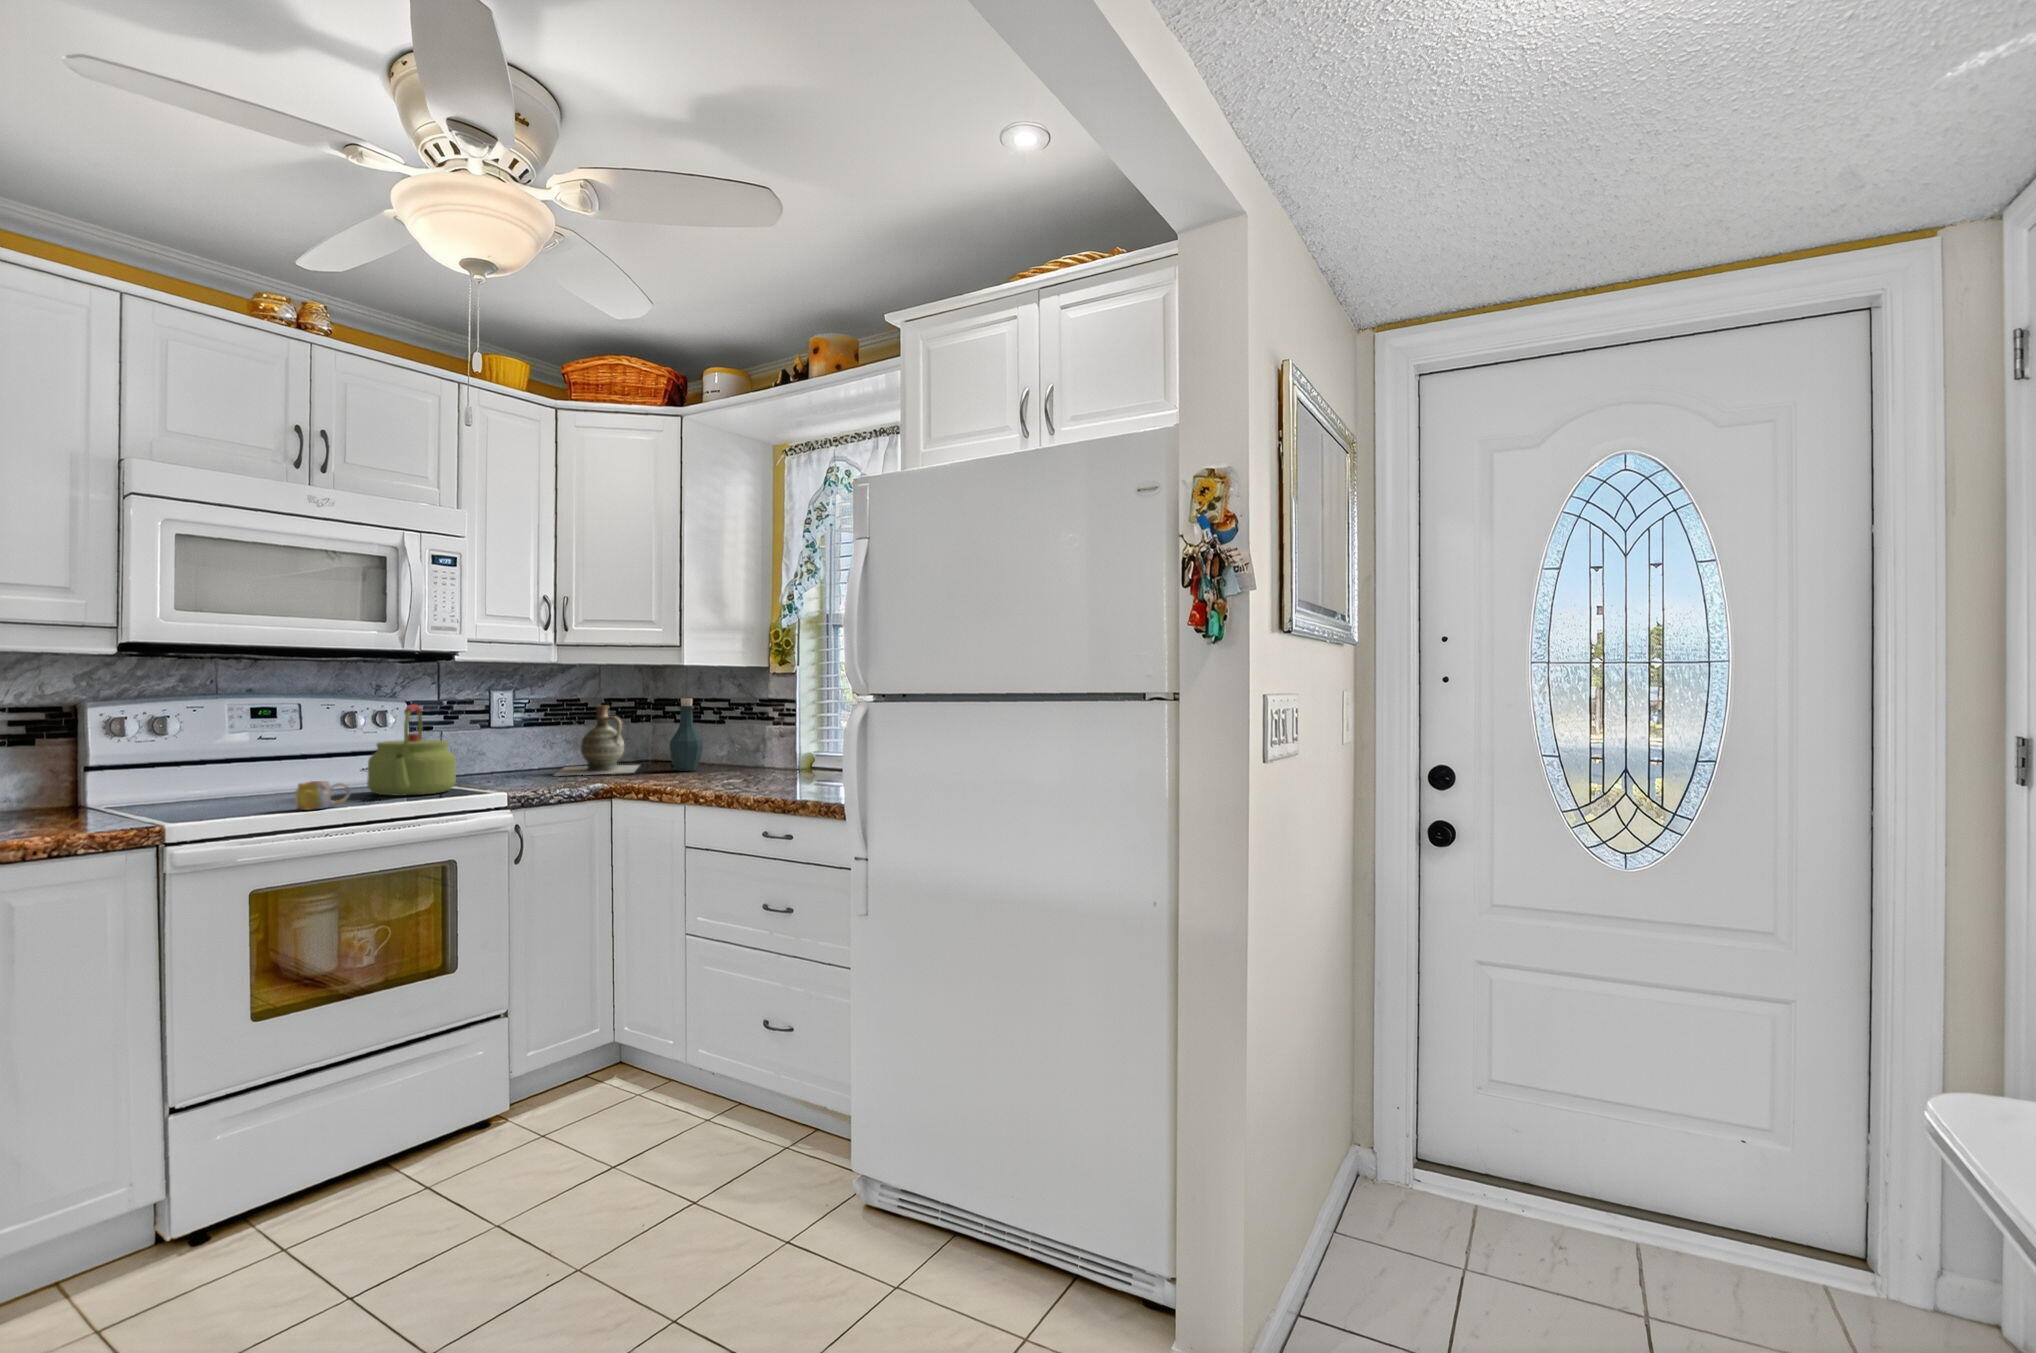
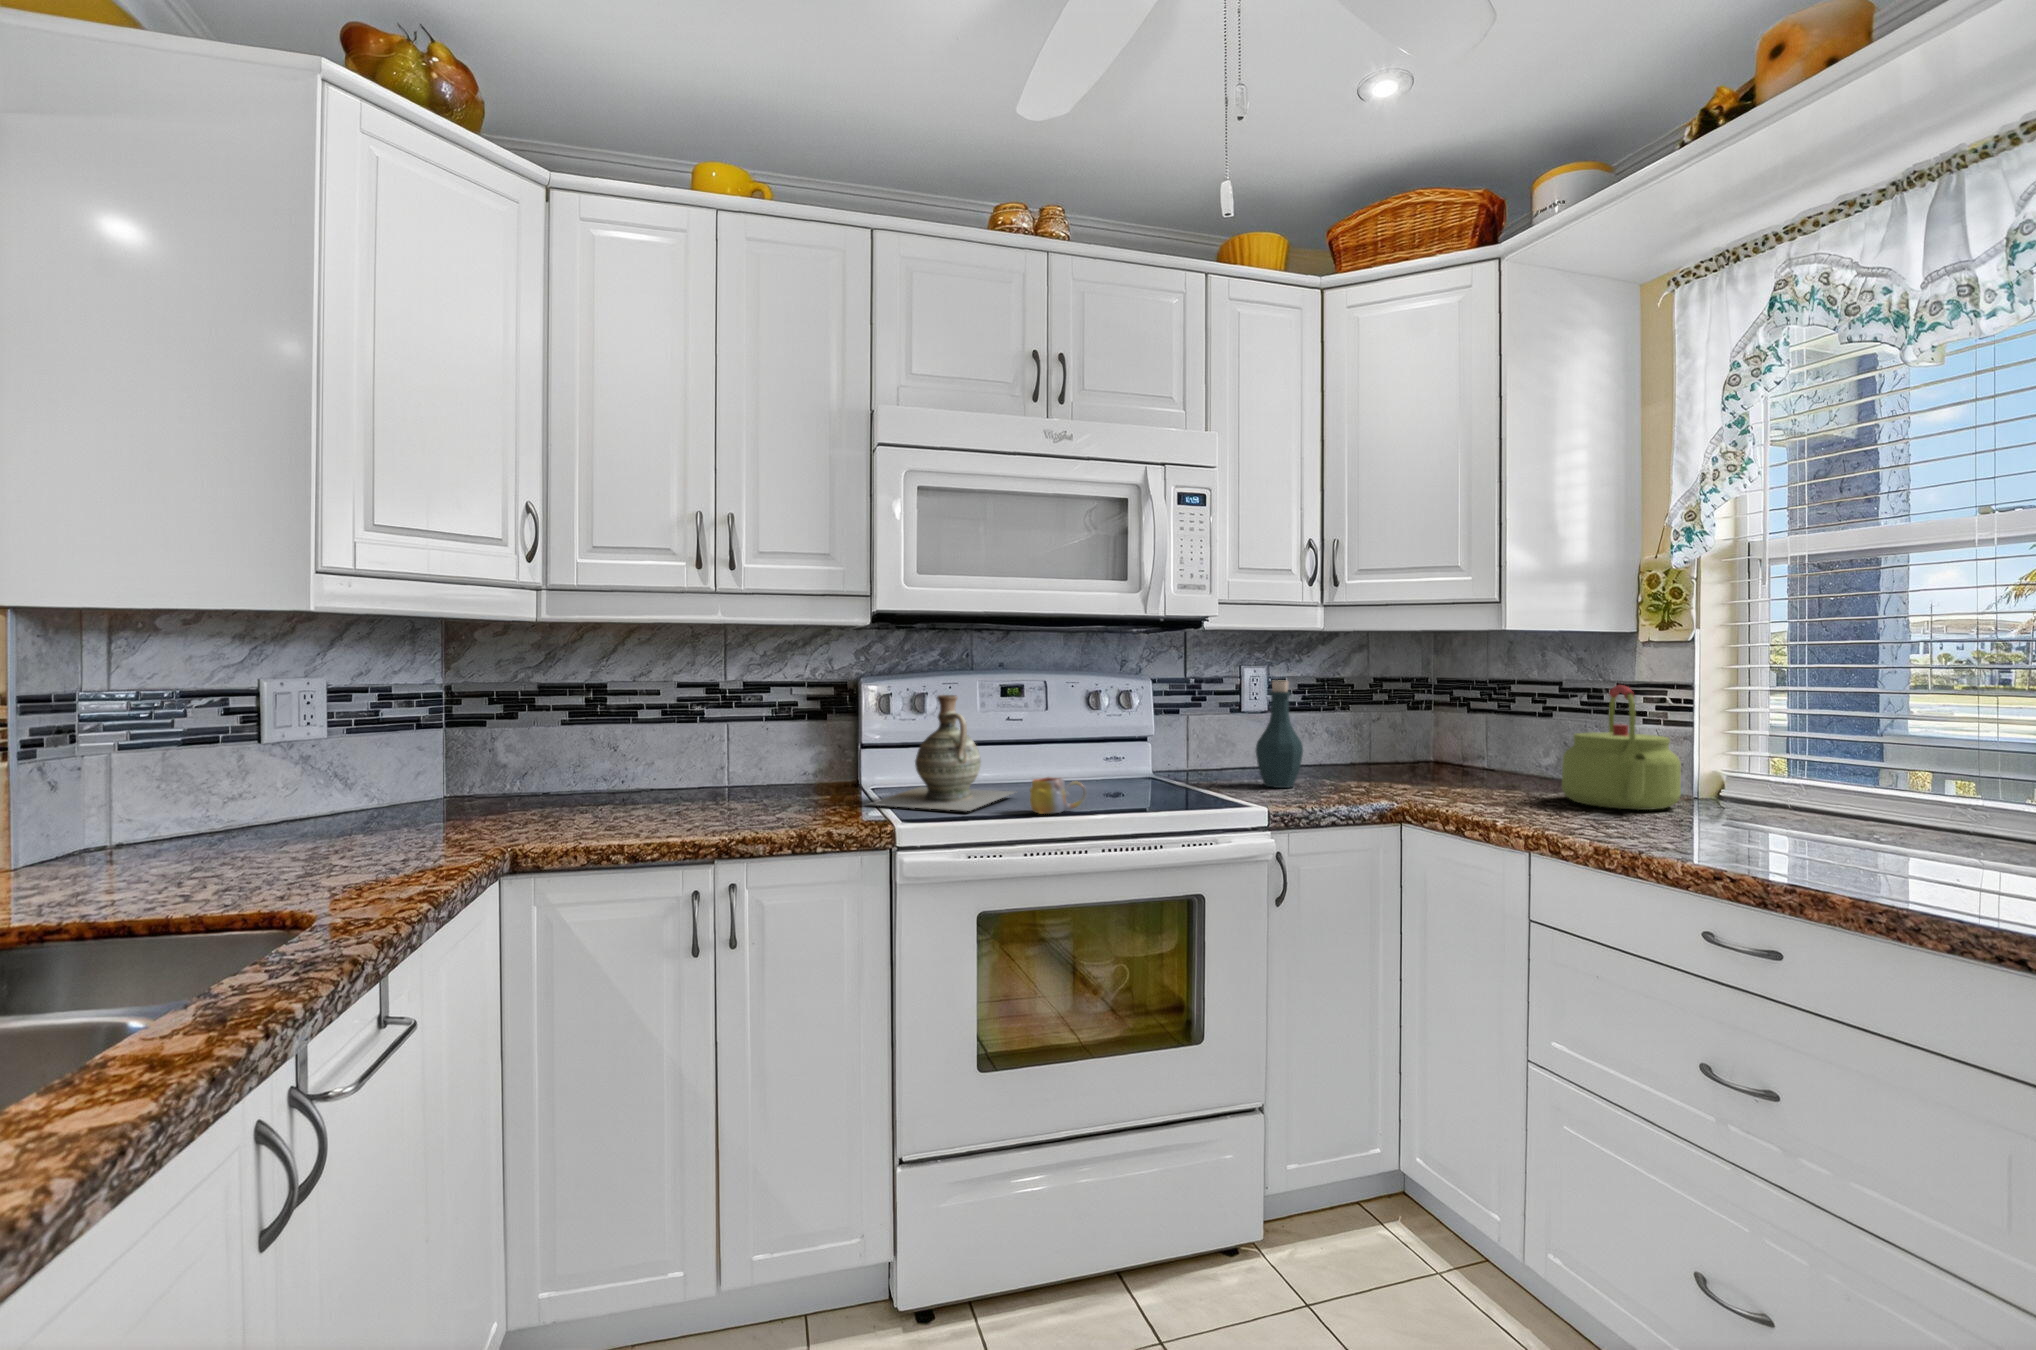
bottle: present [670,698,703,771] -> present [1256,680,1303,788]
kettle: present [367,704,456,796] -> present [1562,685,1681,810]
ceramic jug: present [555,705,639,776] -> present [868,695,1014,811]

